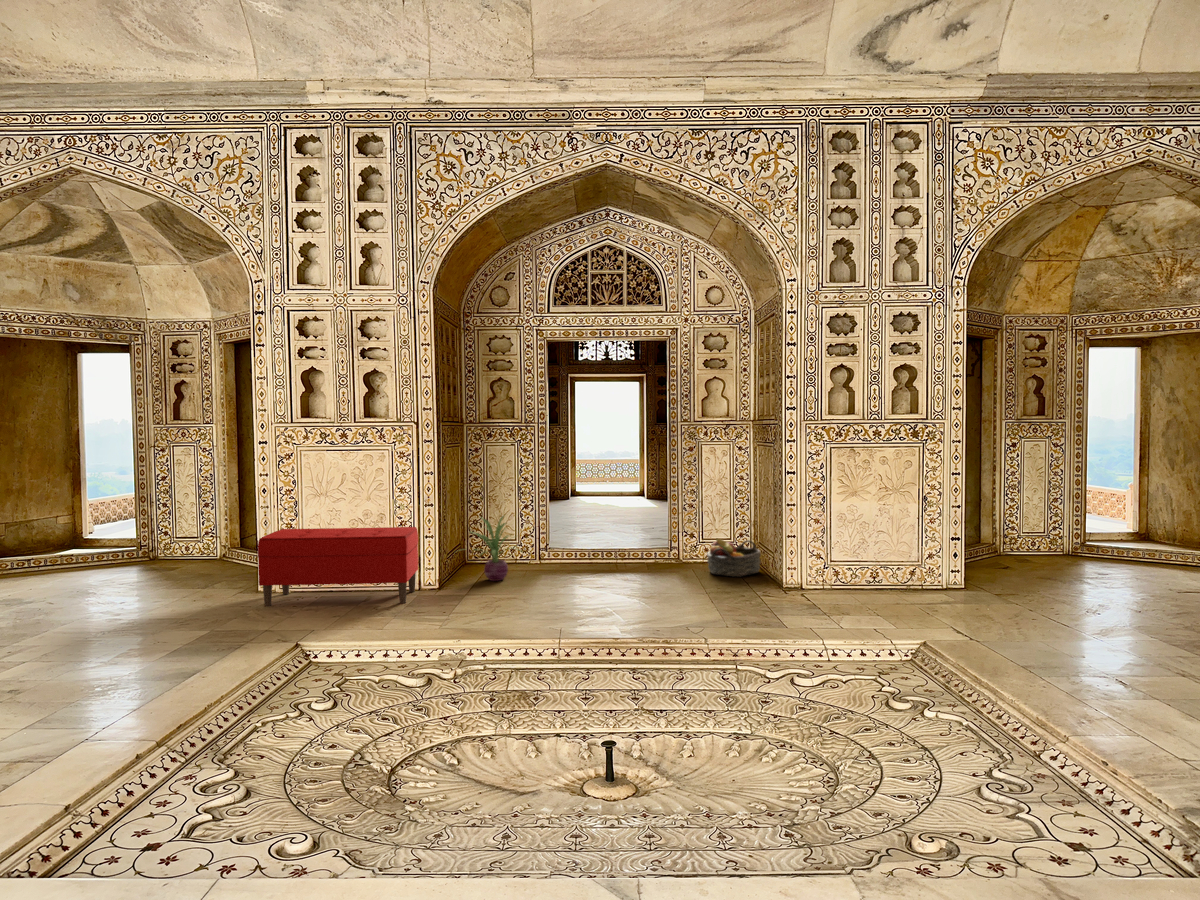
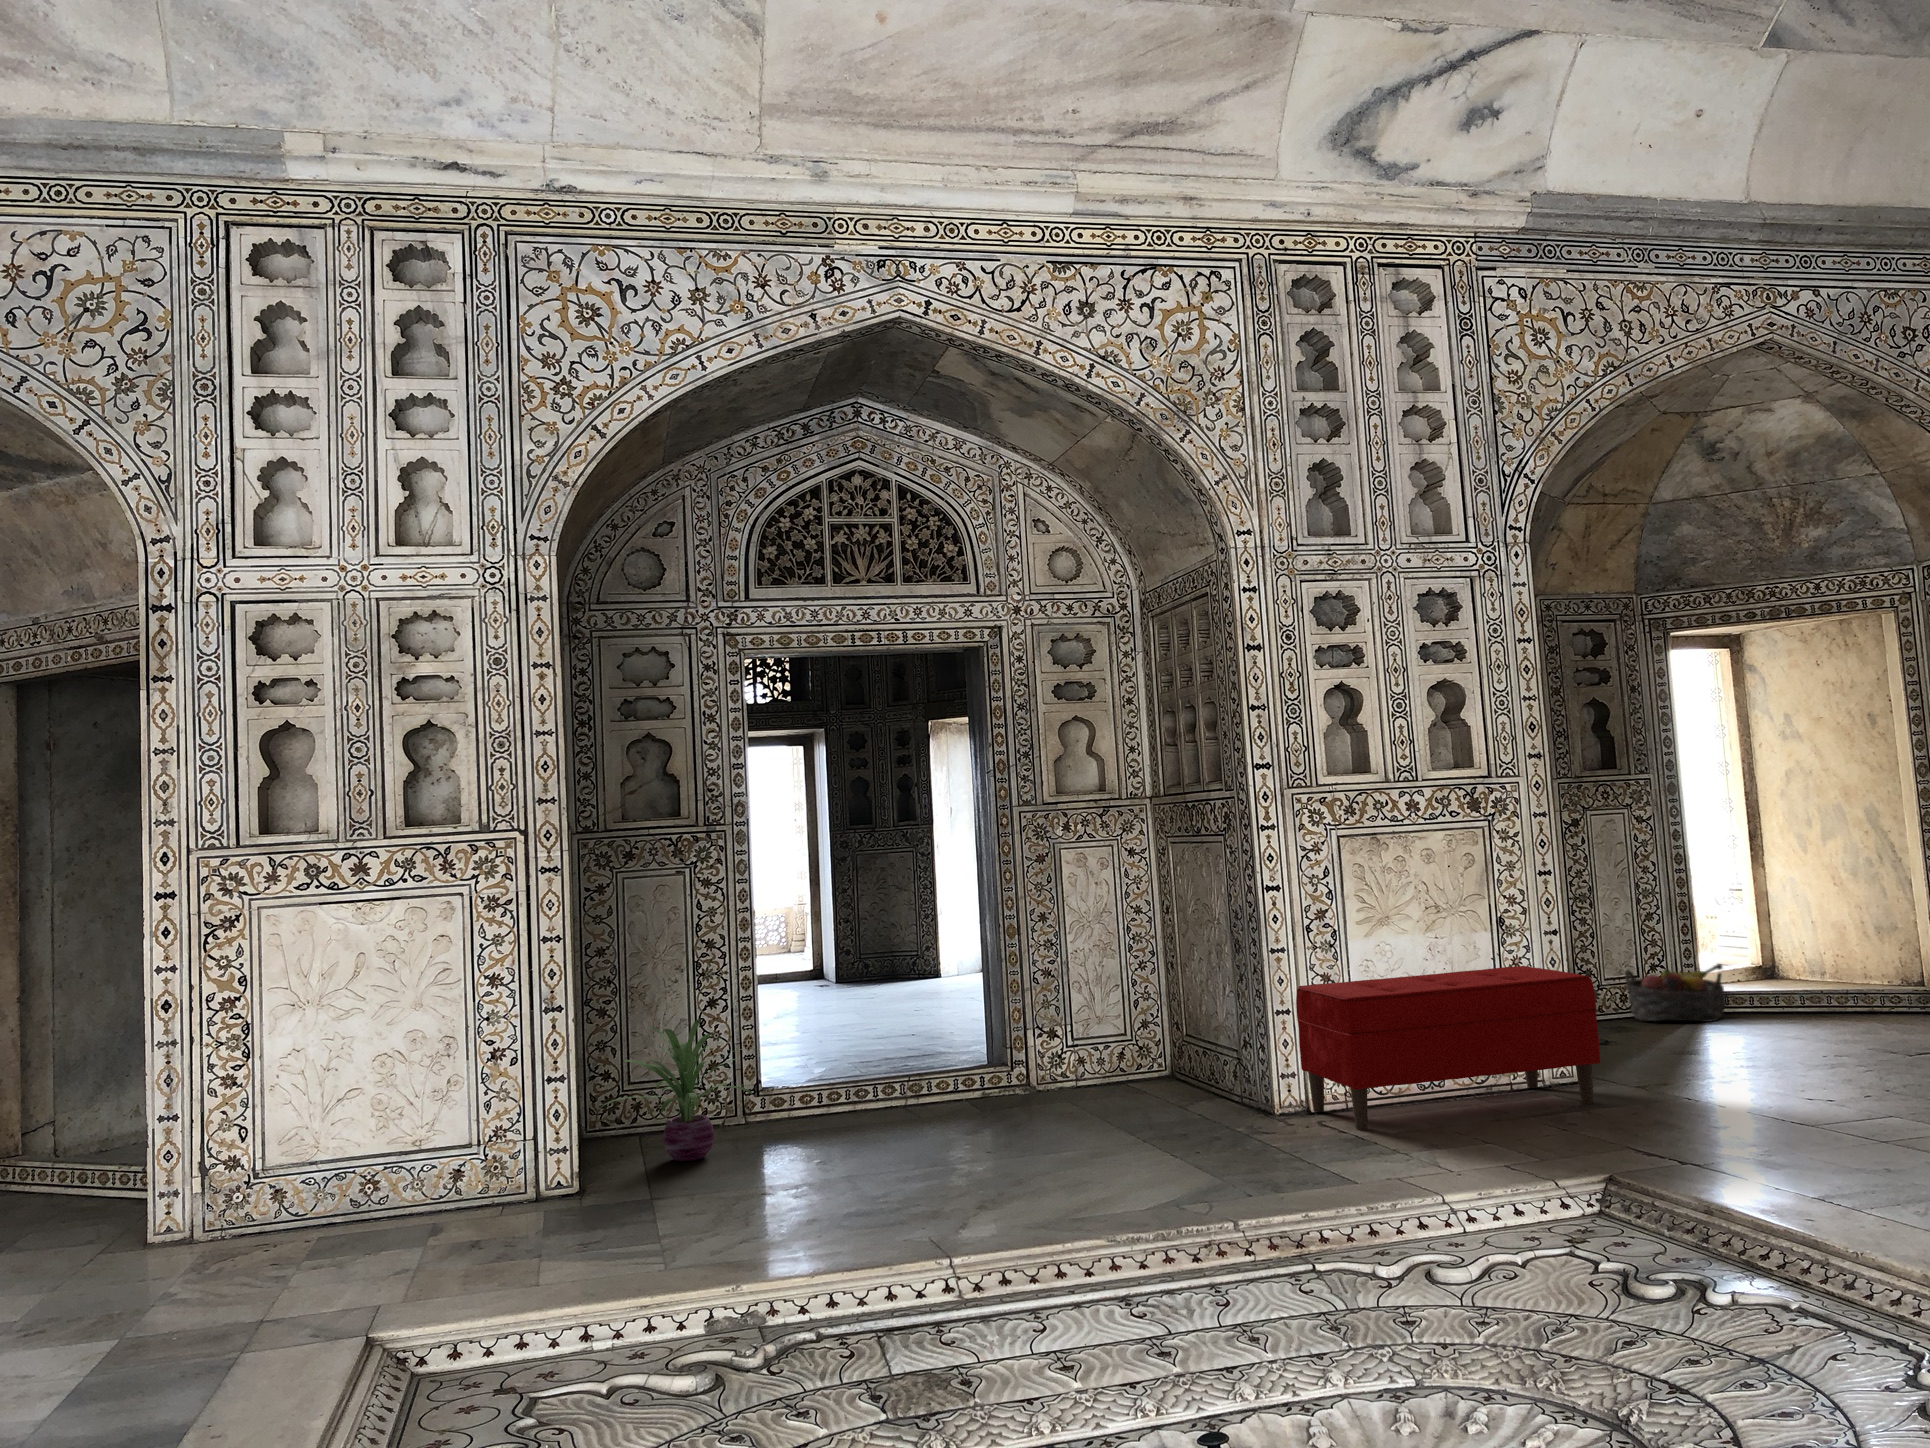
bench: present [258,527,418,606] -> present [1296,966,1600,1130]
basket: present [707,538,760,577] -> present [1625,964,1726,1022]

